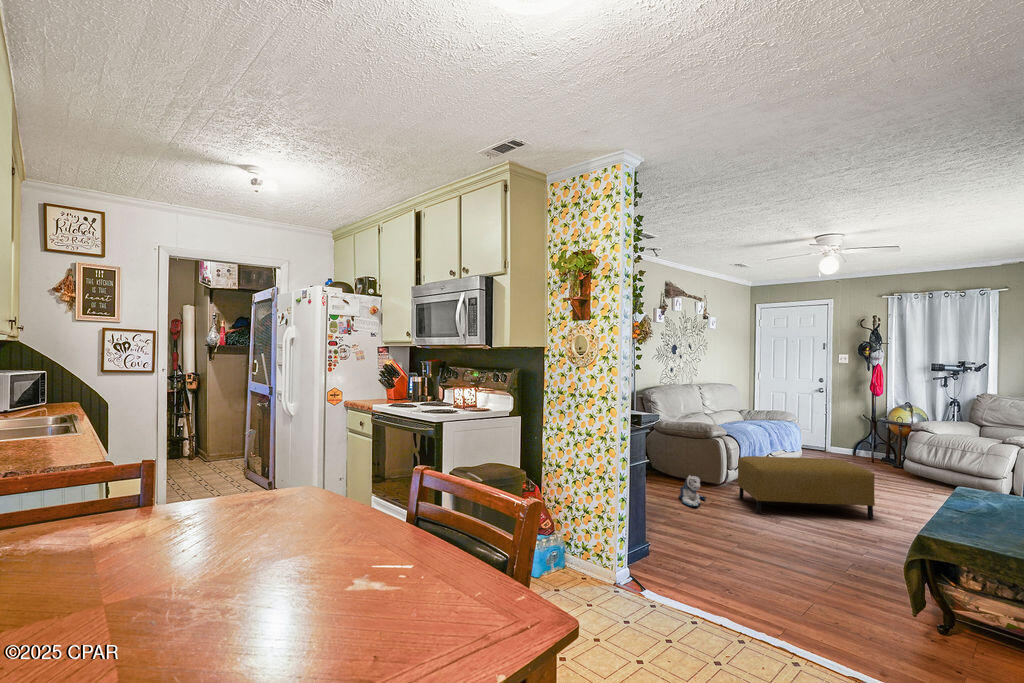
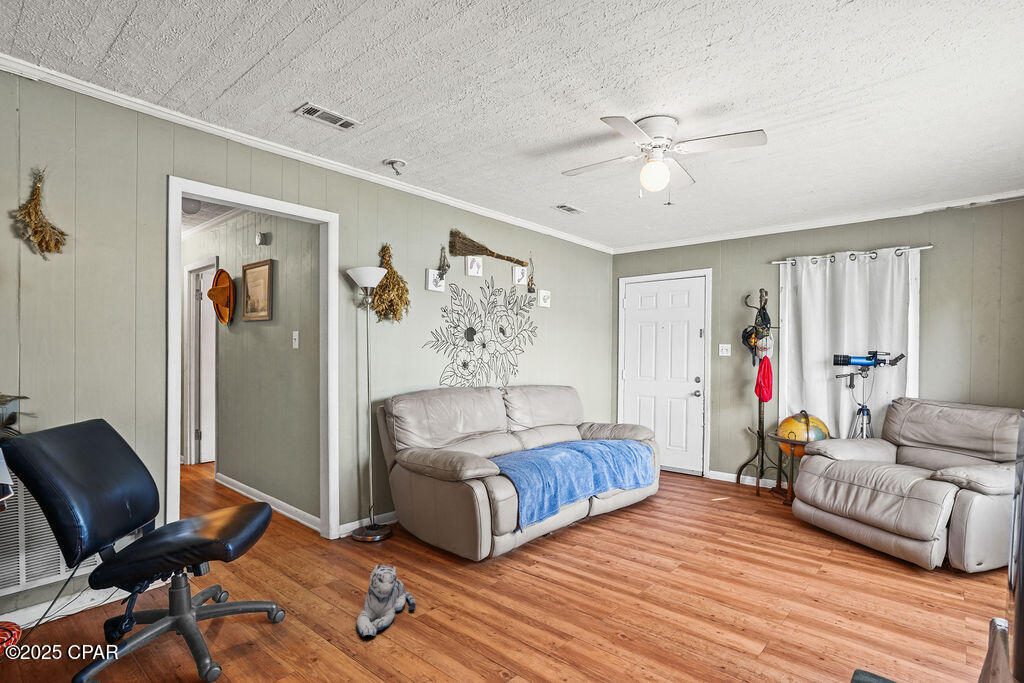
ottoman: present [738,456,875,519] -> none [480,519,709,651]

